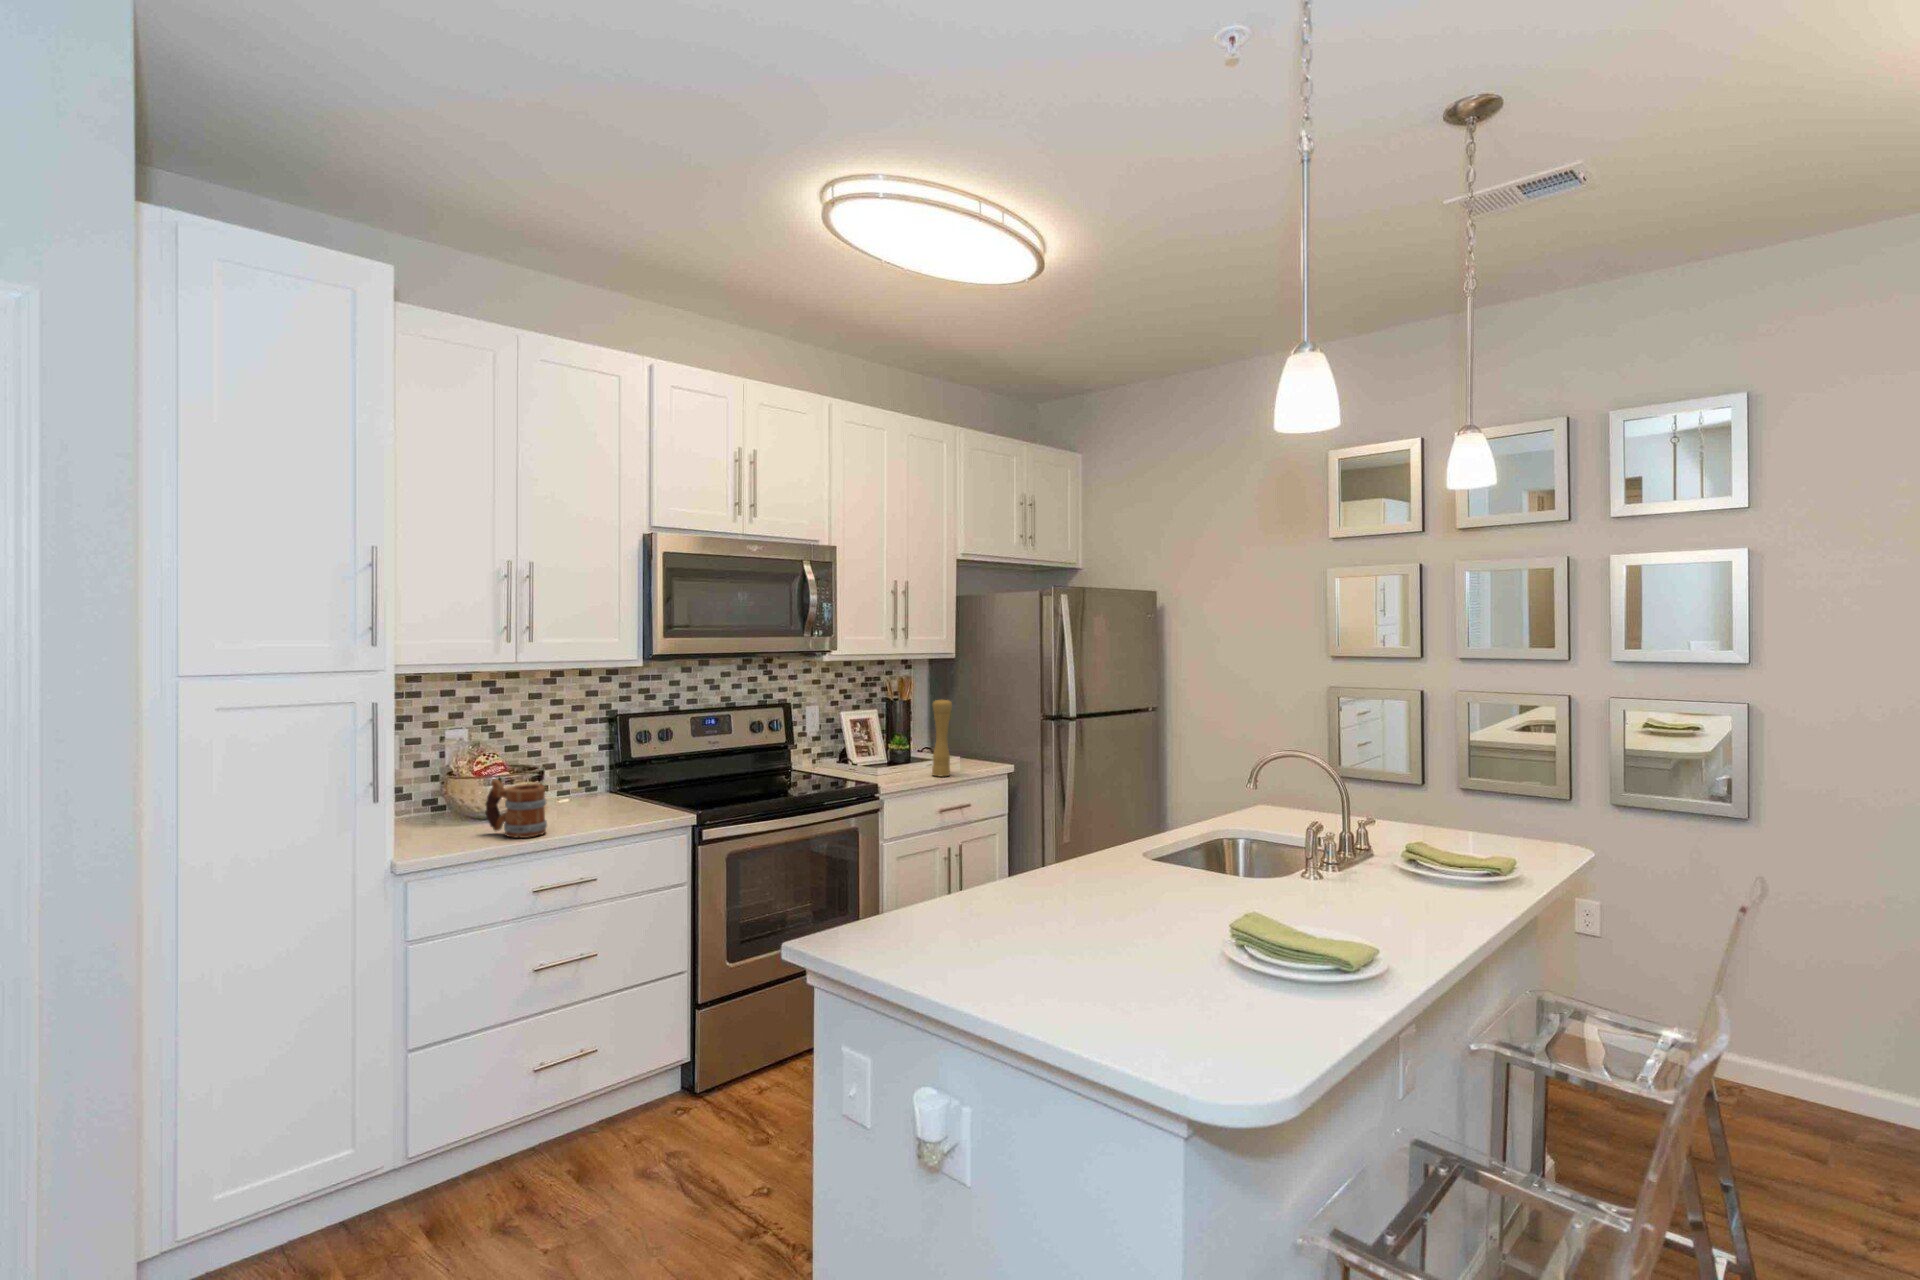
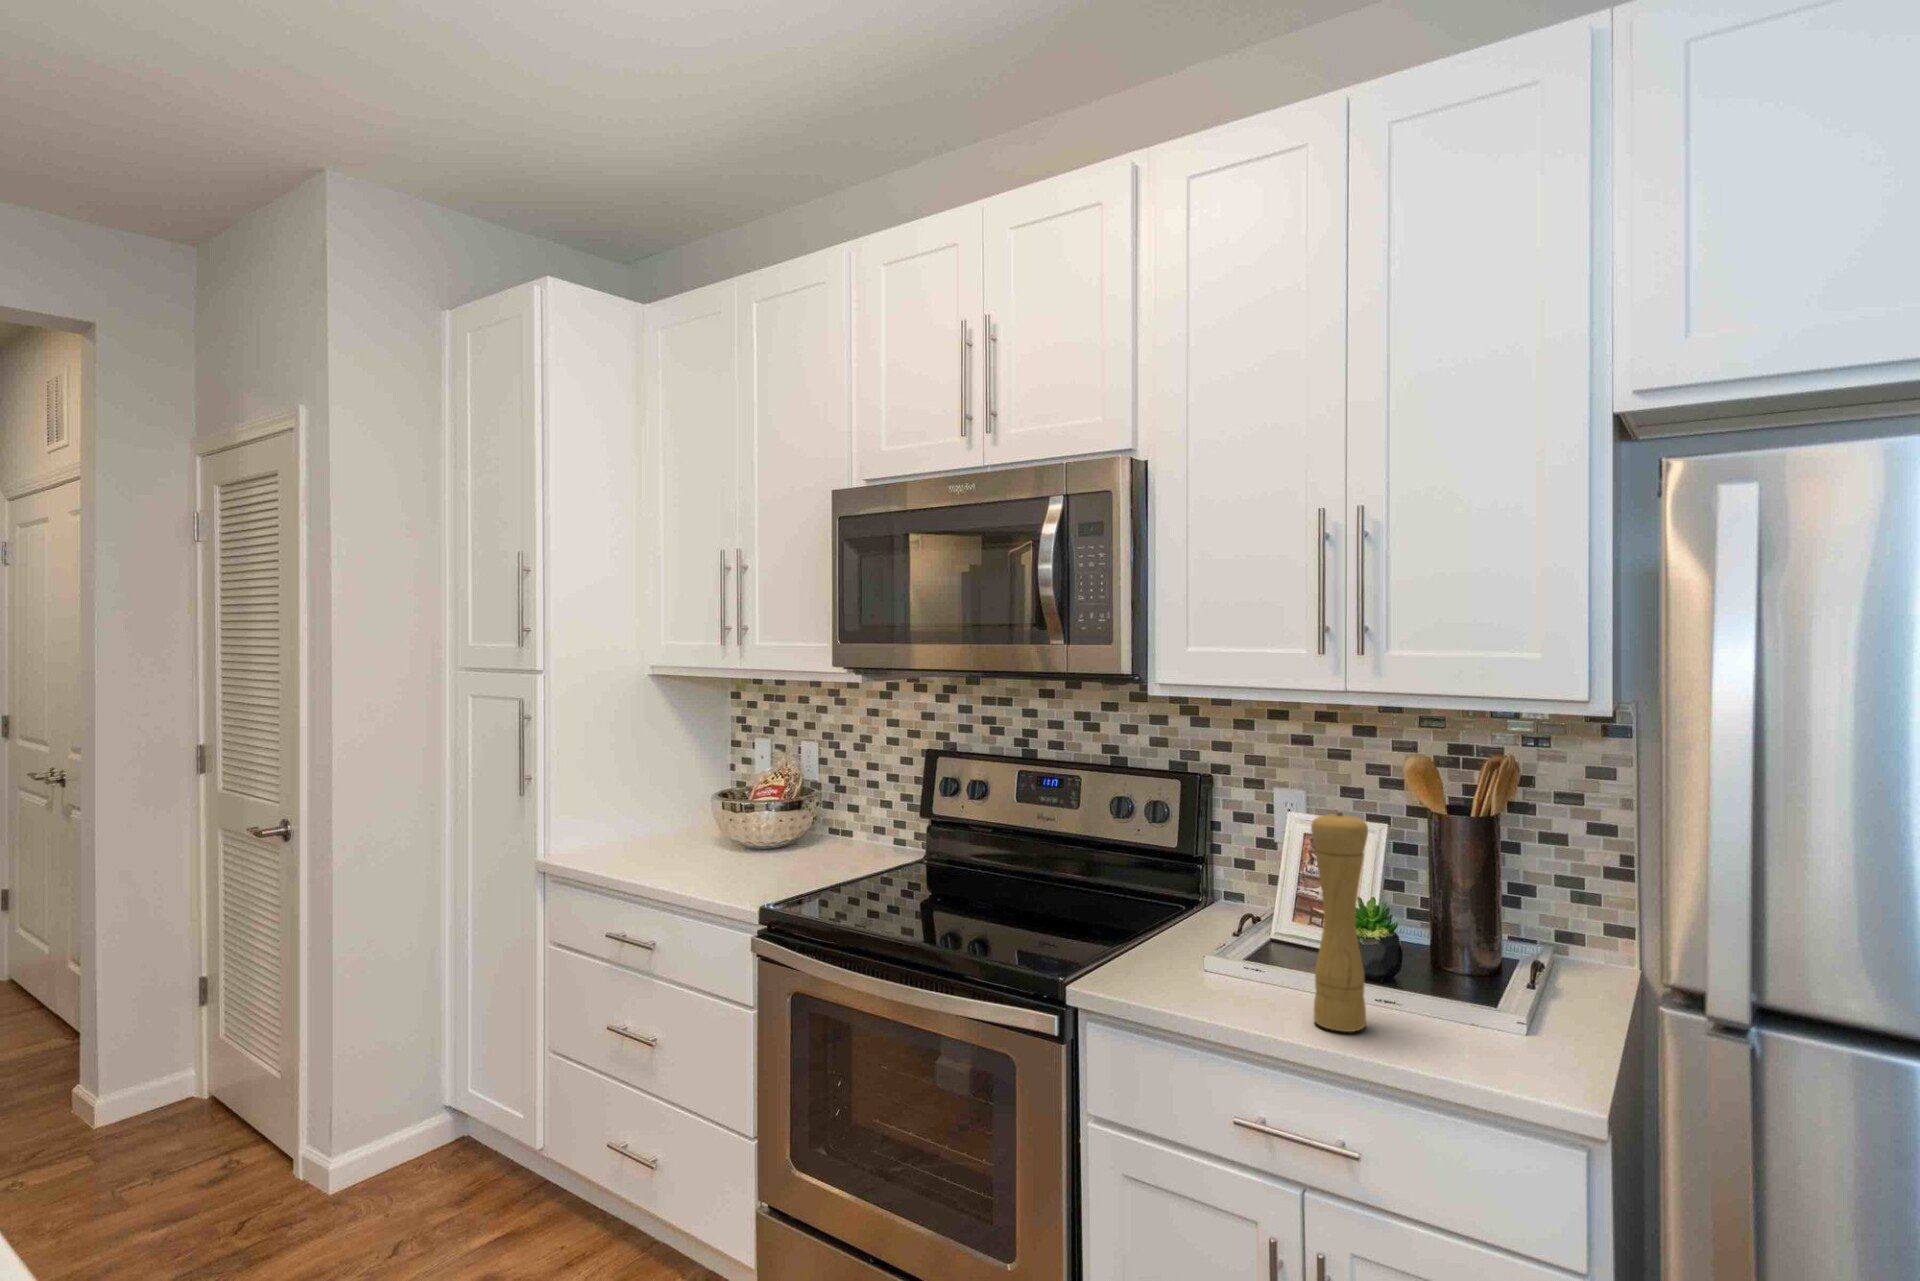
mug: present [485,779,547,838] -> none [653,794,700,867]

